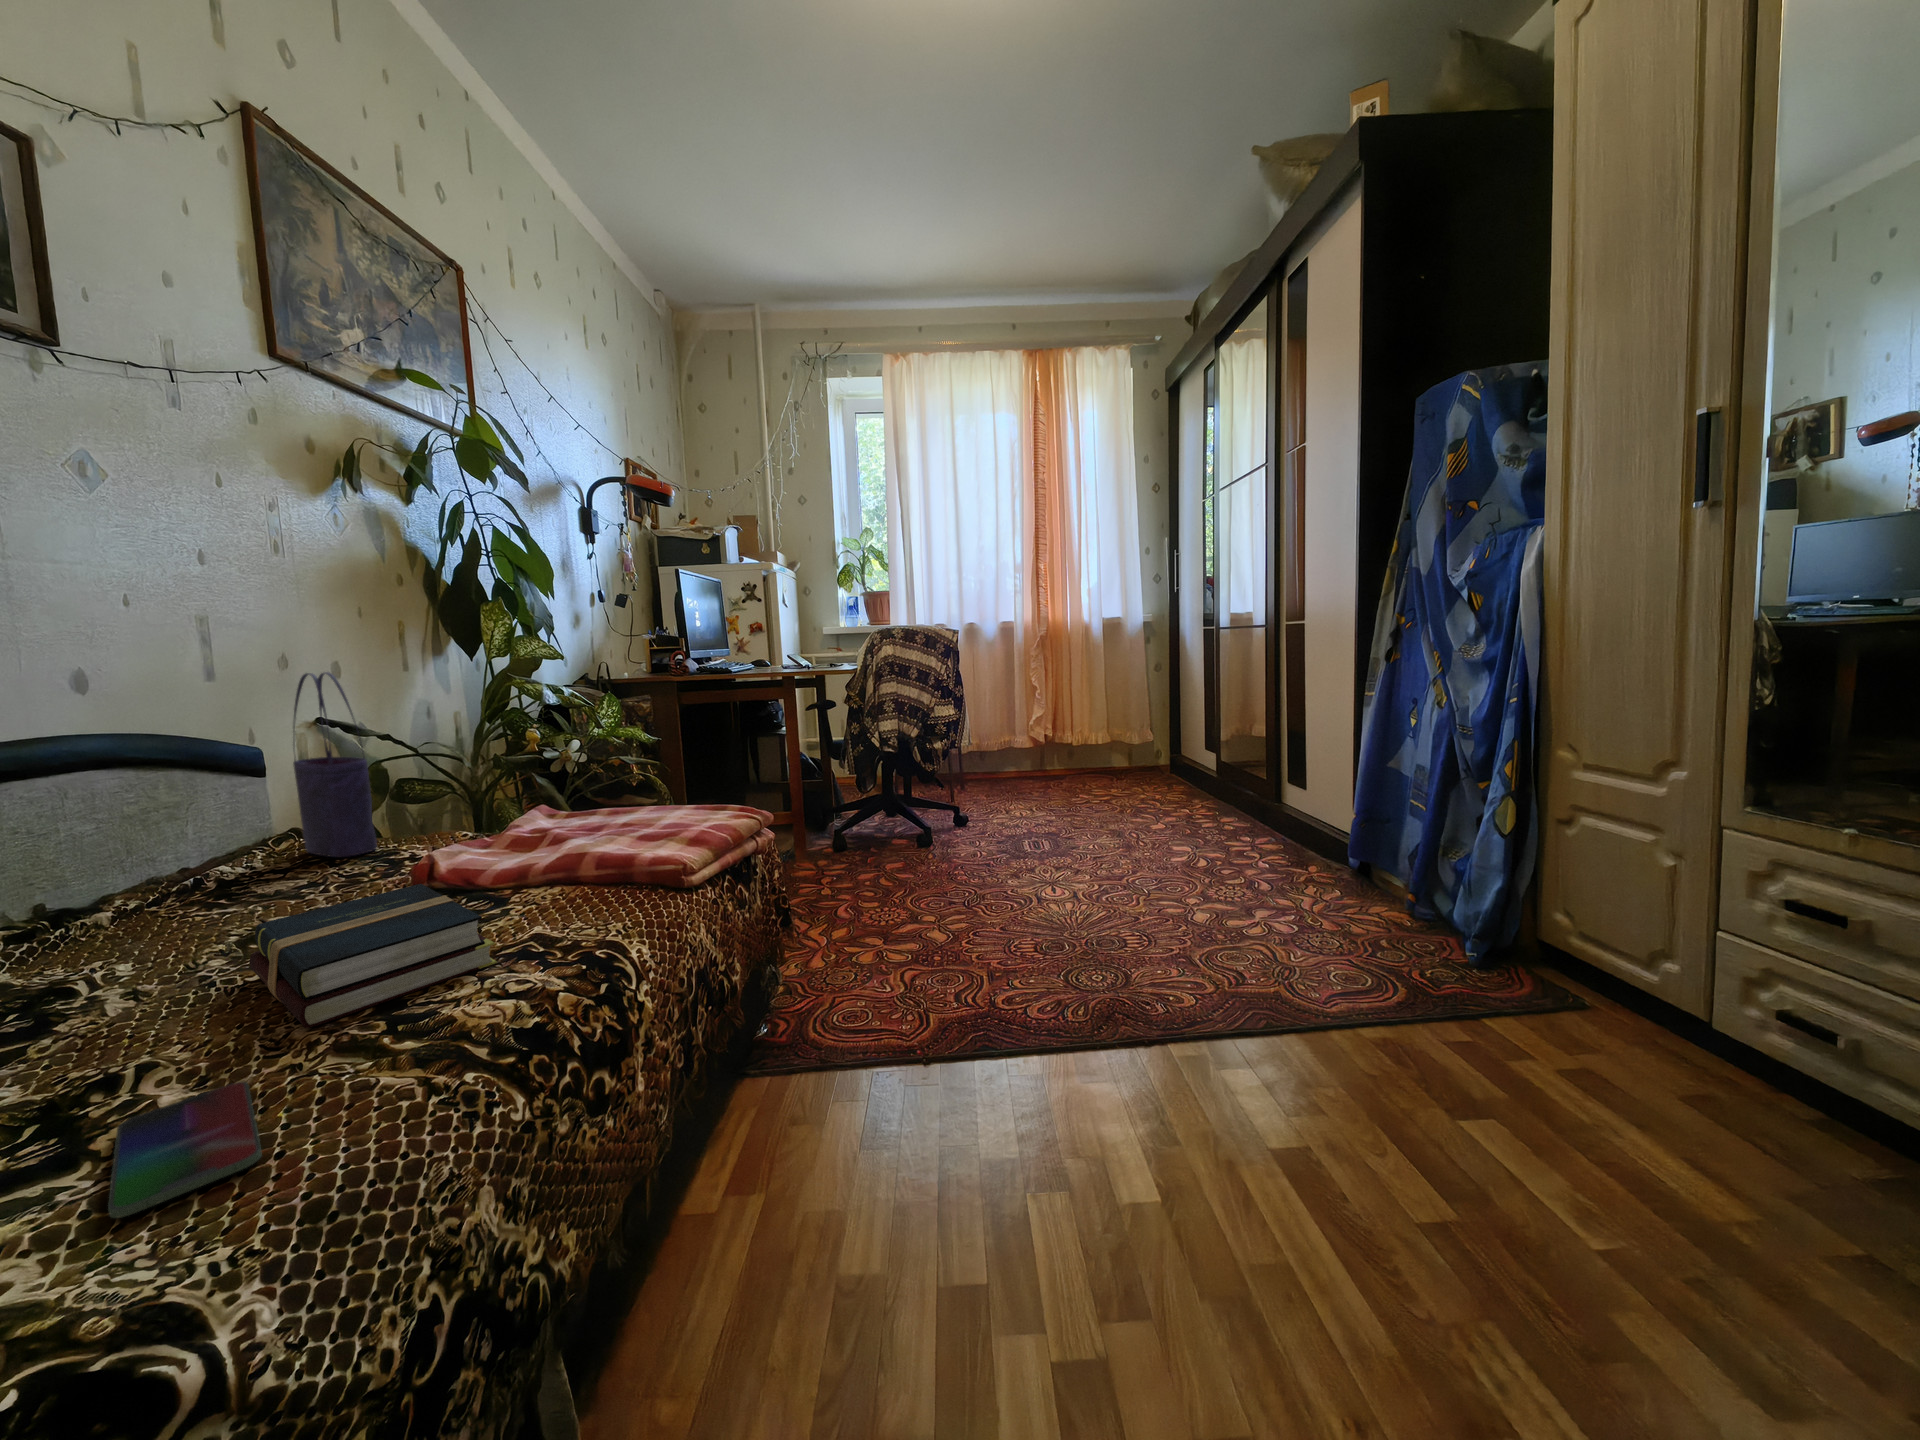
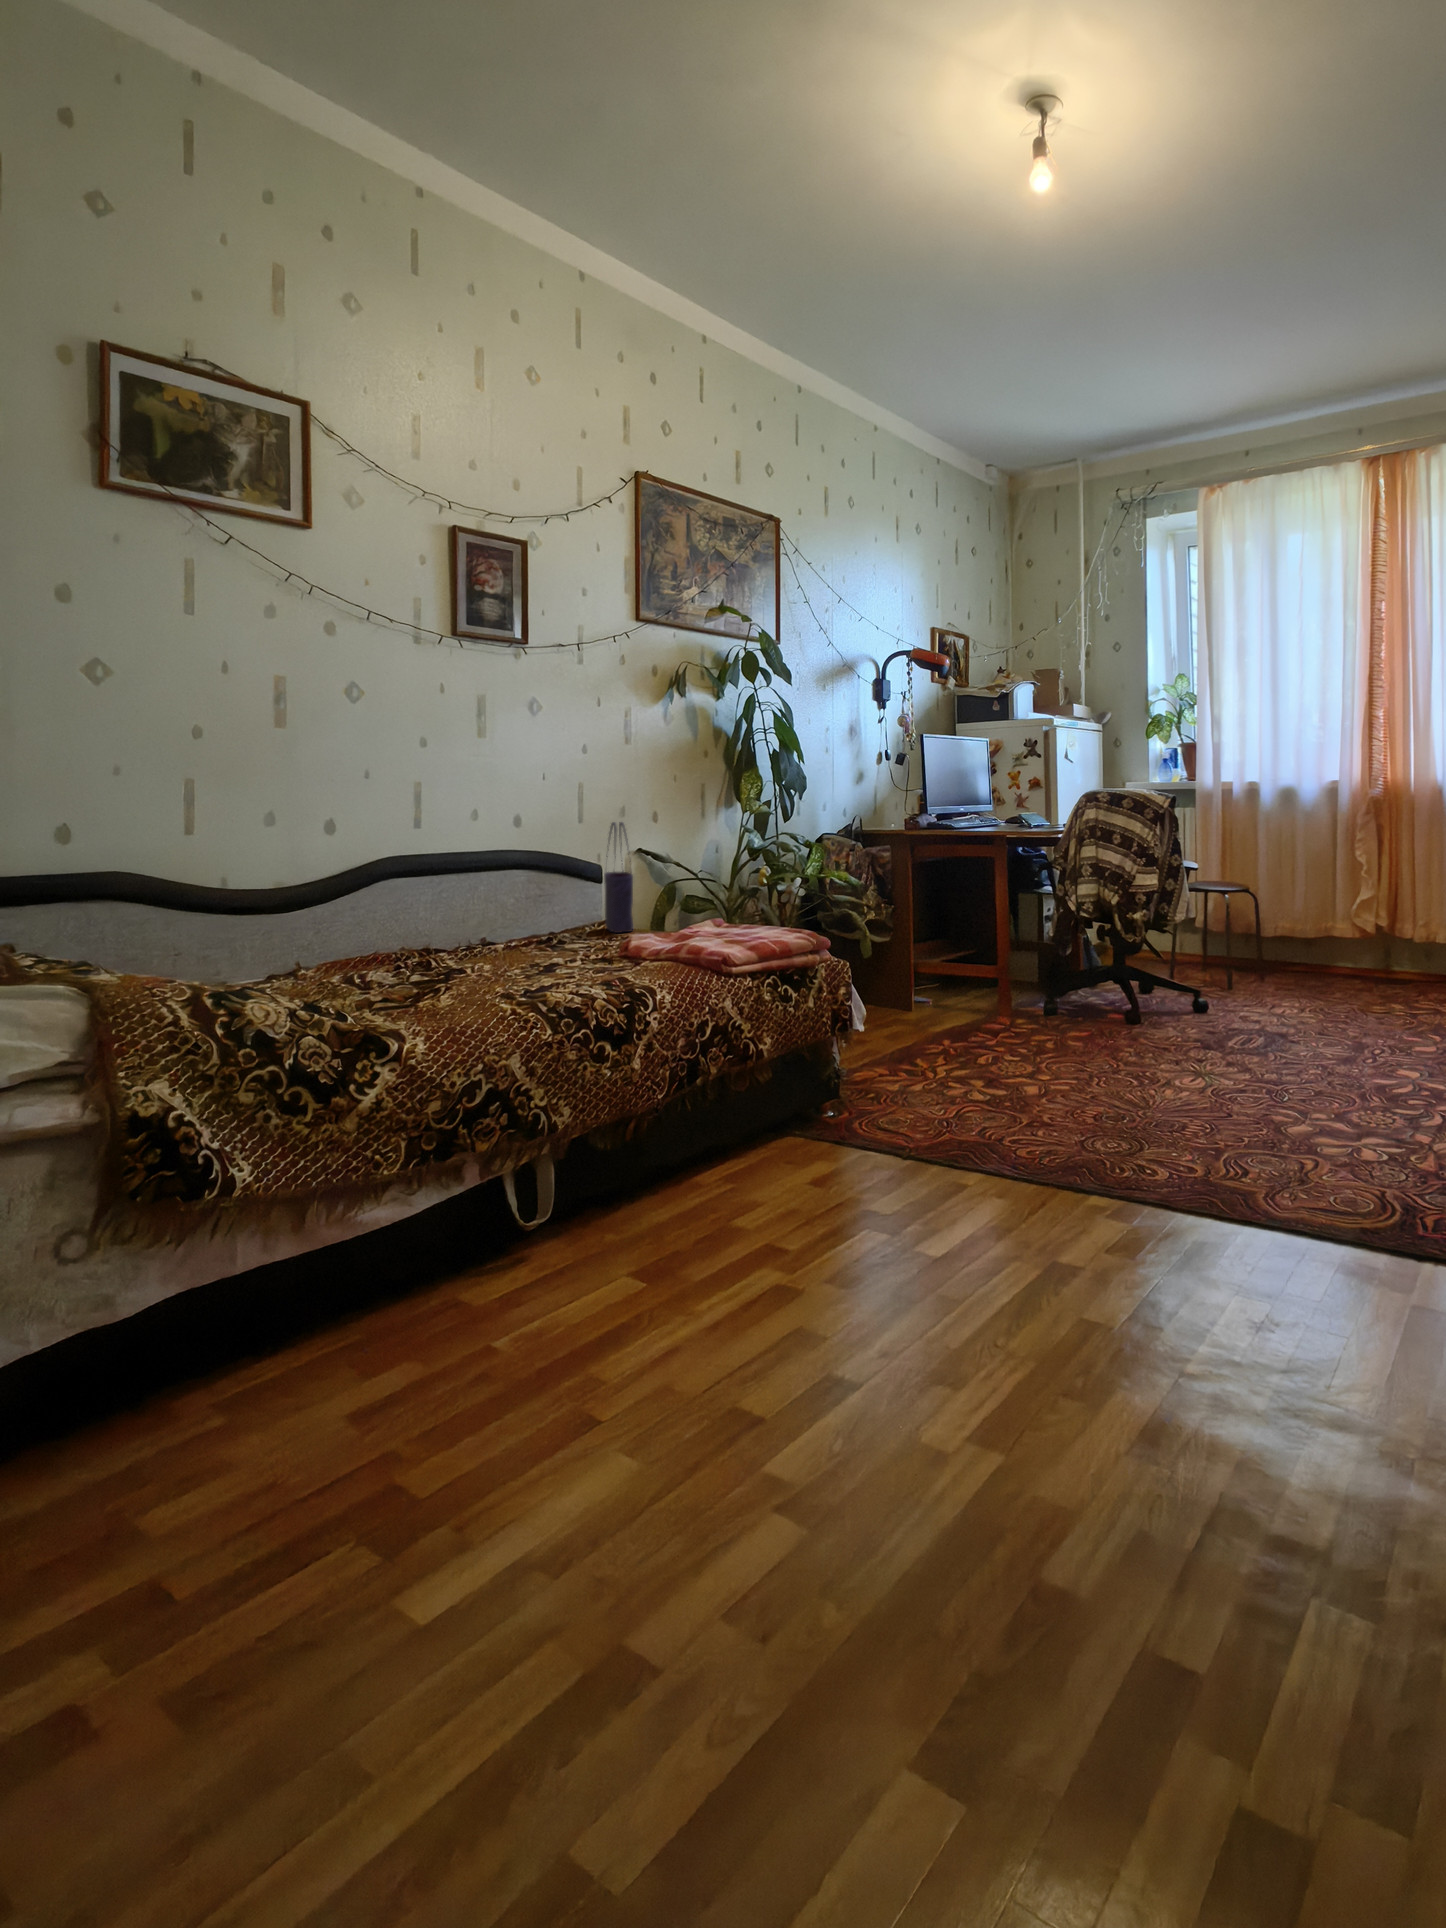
hardback book: present [249,884,497,1028] -> none [506,944,591,991]
smartphone: present [108,1082,262,1218] -> none [417,998,474,1019]

